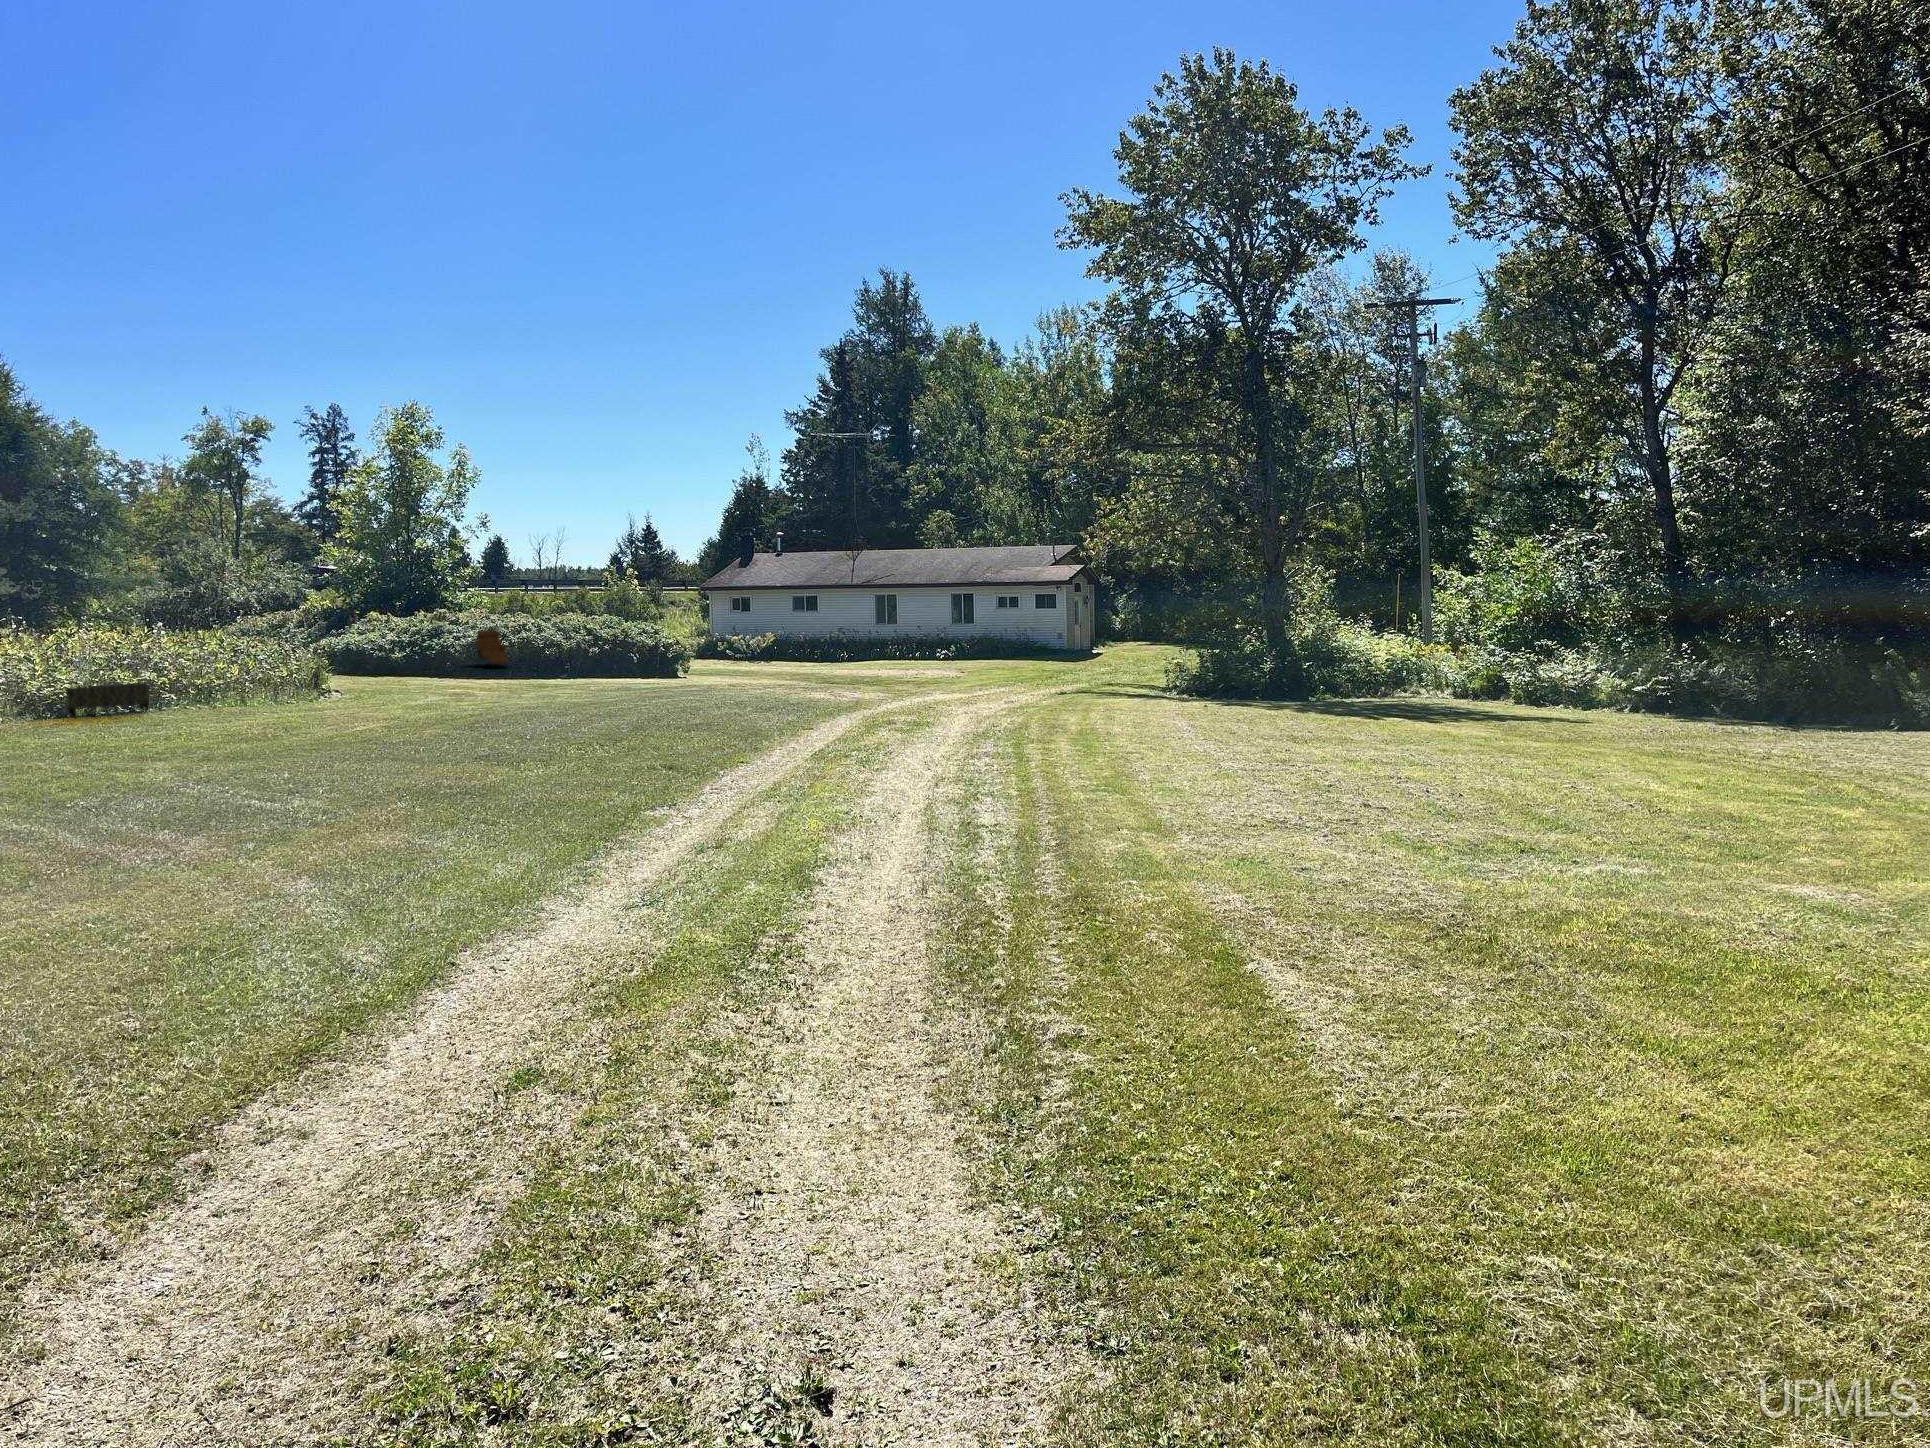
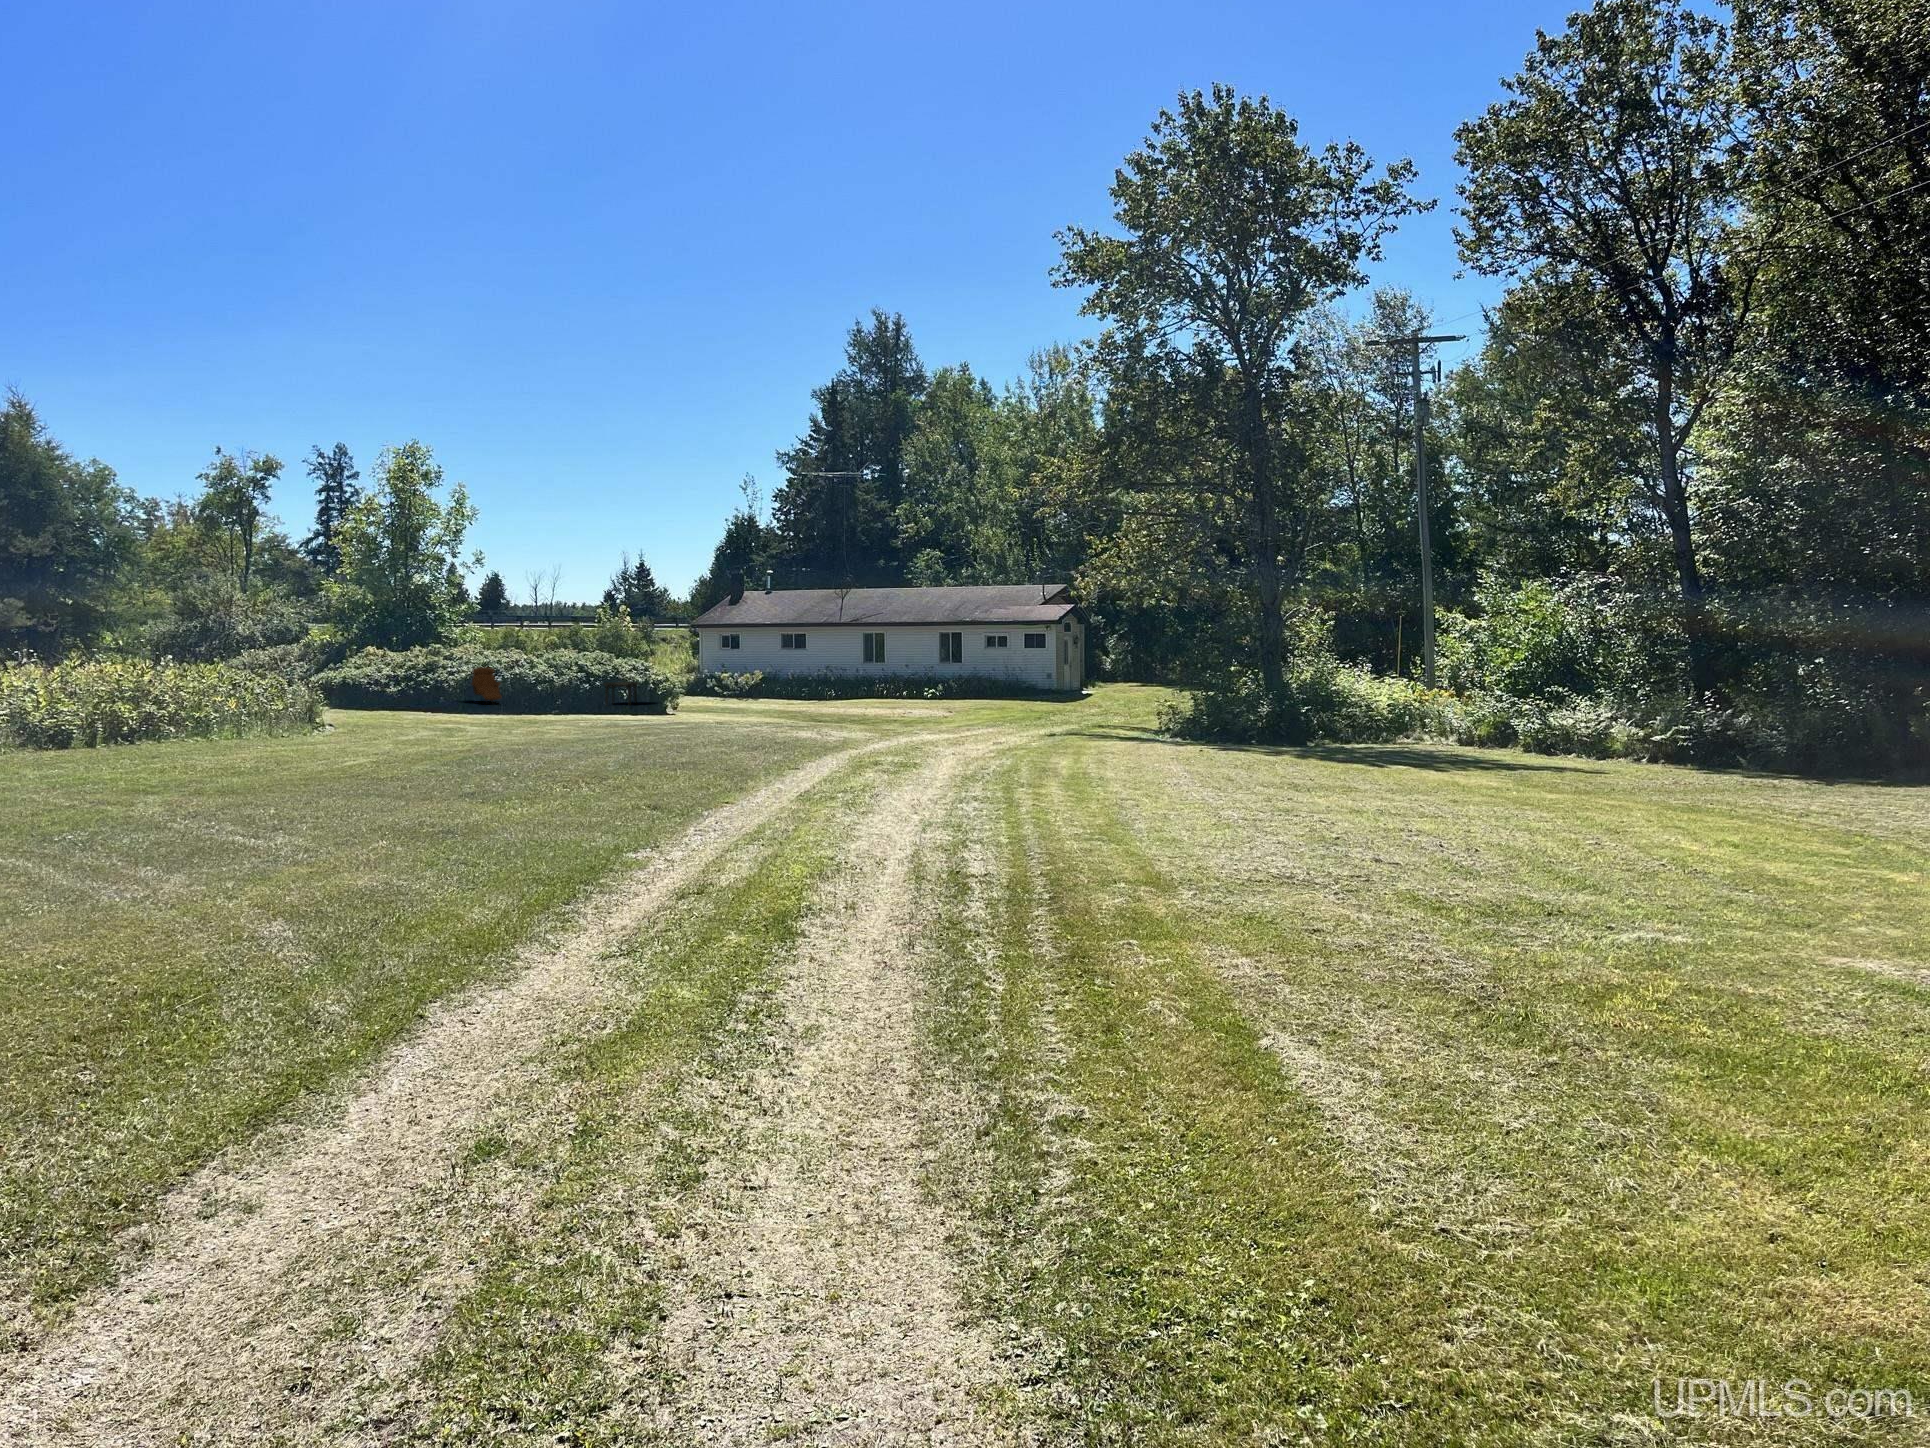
round table: none [614,644,654,668] -> present [603,682,639,705]
bench: present [66,682,149,718] -> none [91,714,167,747]

